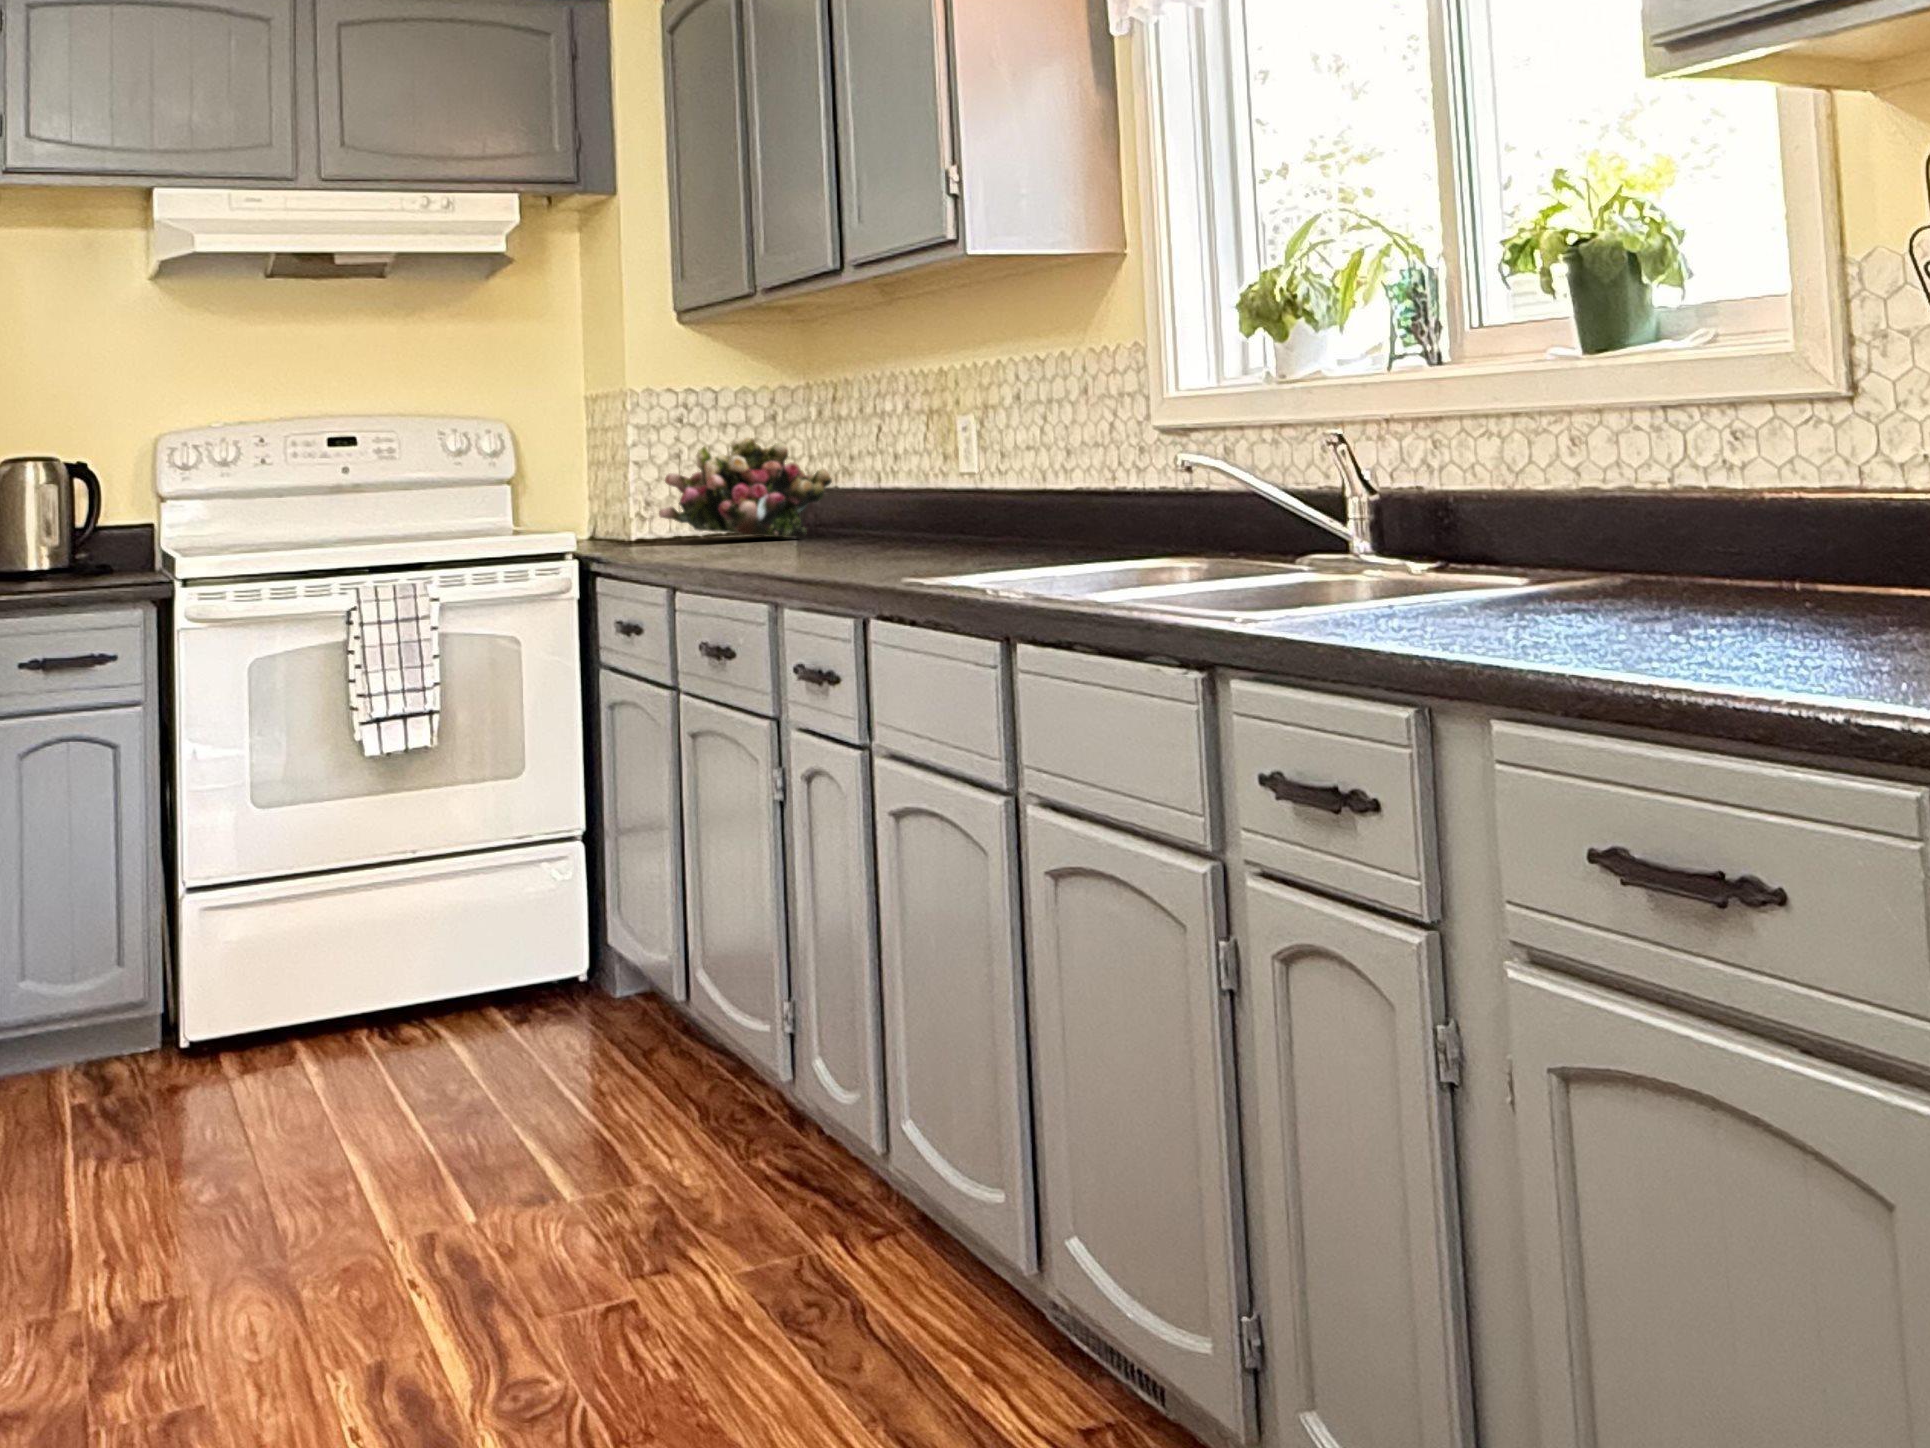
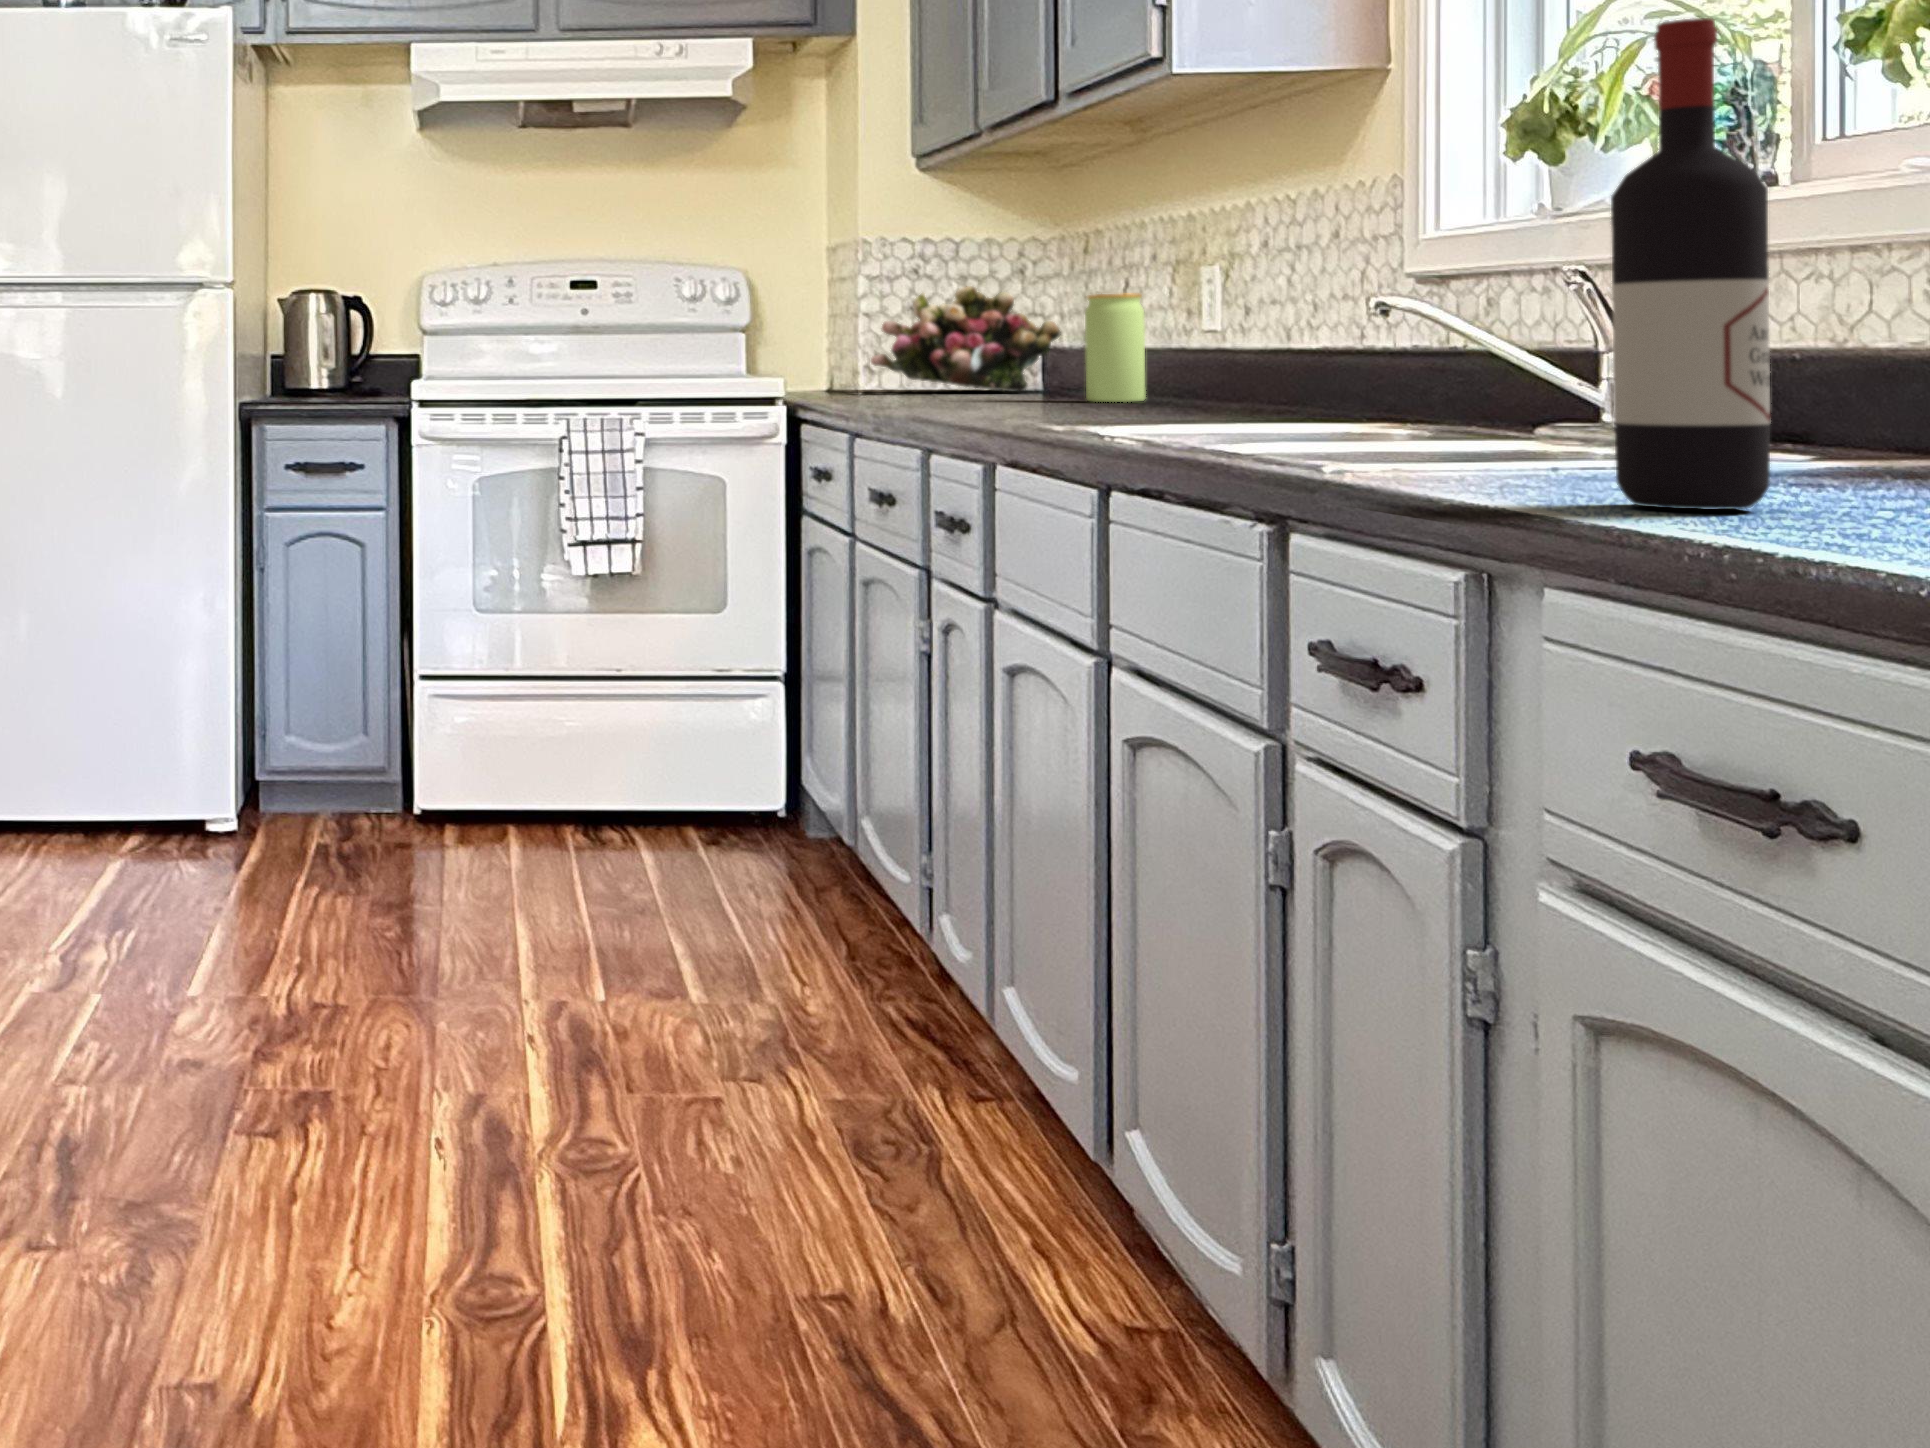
wine bottle: none [1490,287,1605,653] -> present [1611,18,1770,510]
jar: none [880,447,935,548] -> present [1085,293,1146,402]

